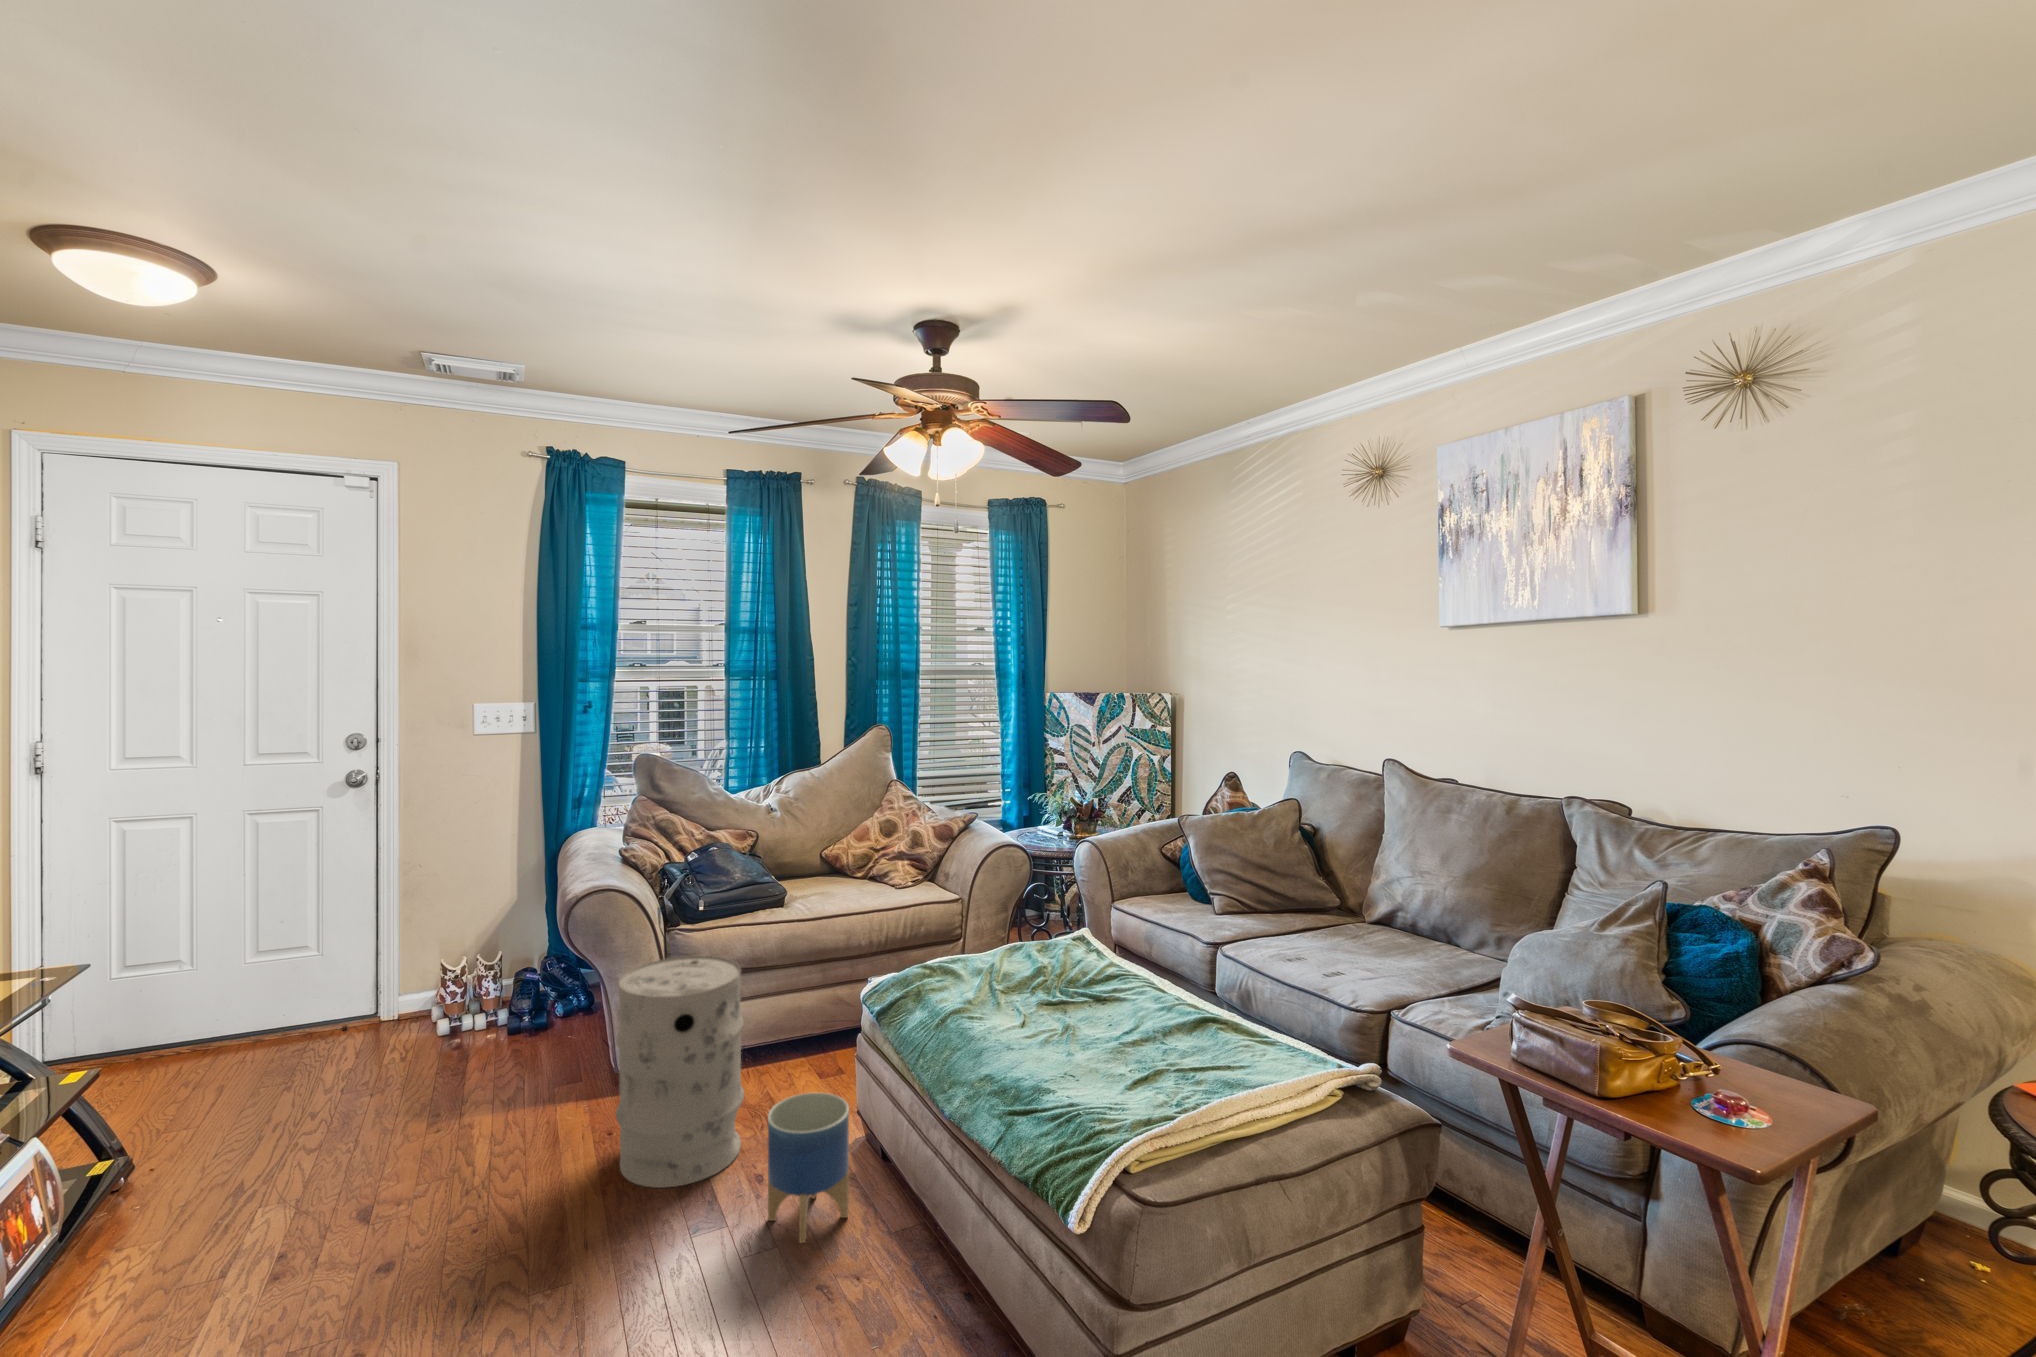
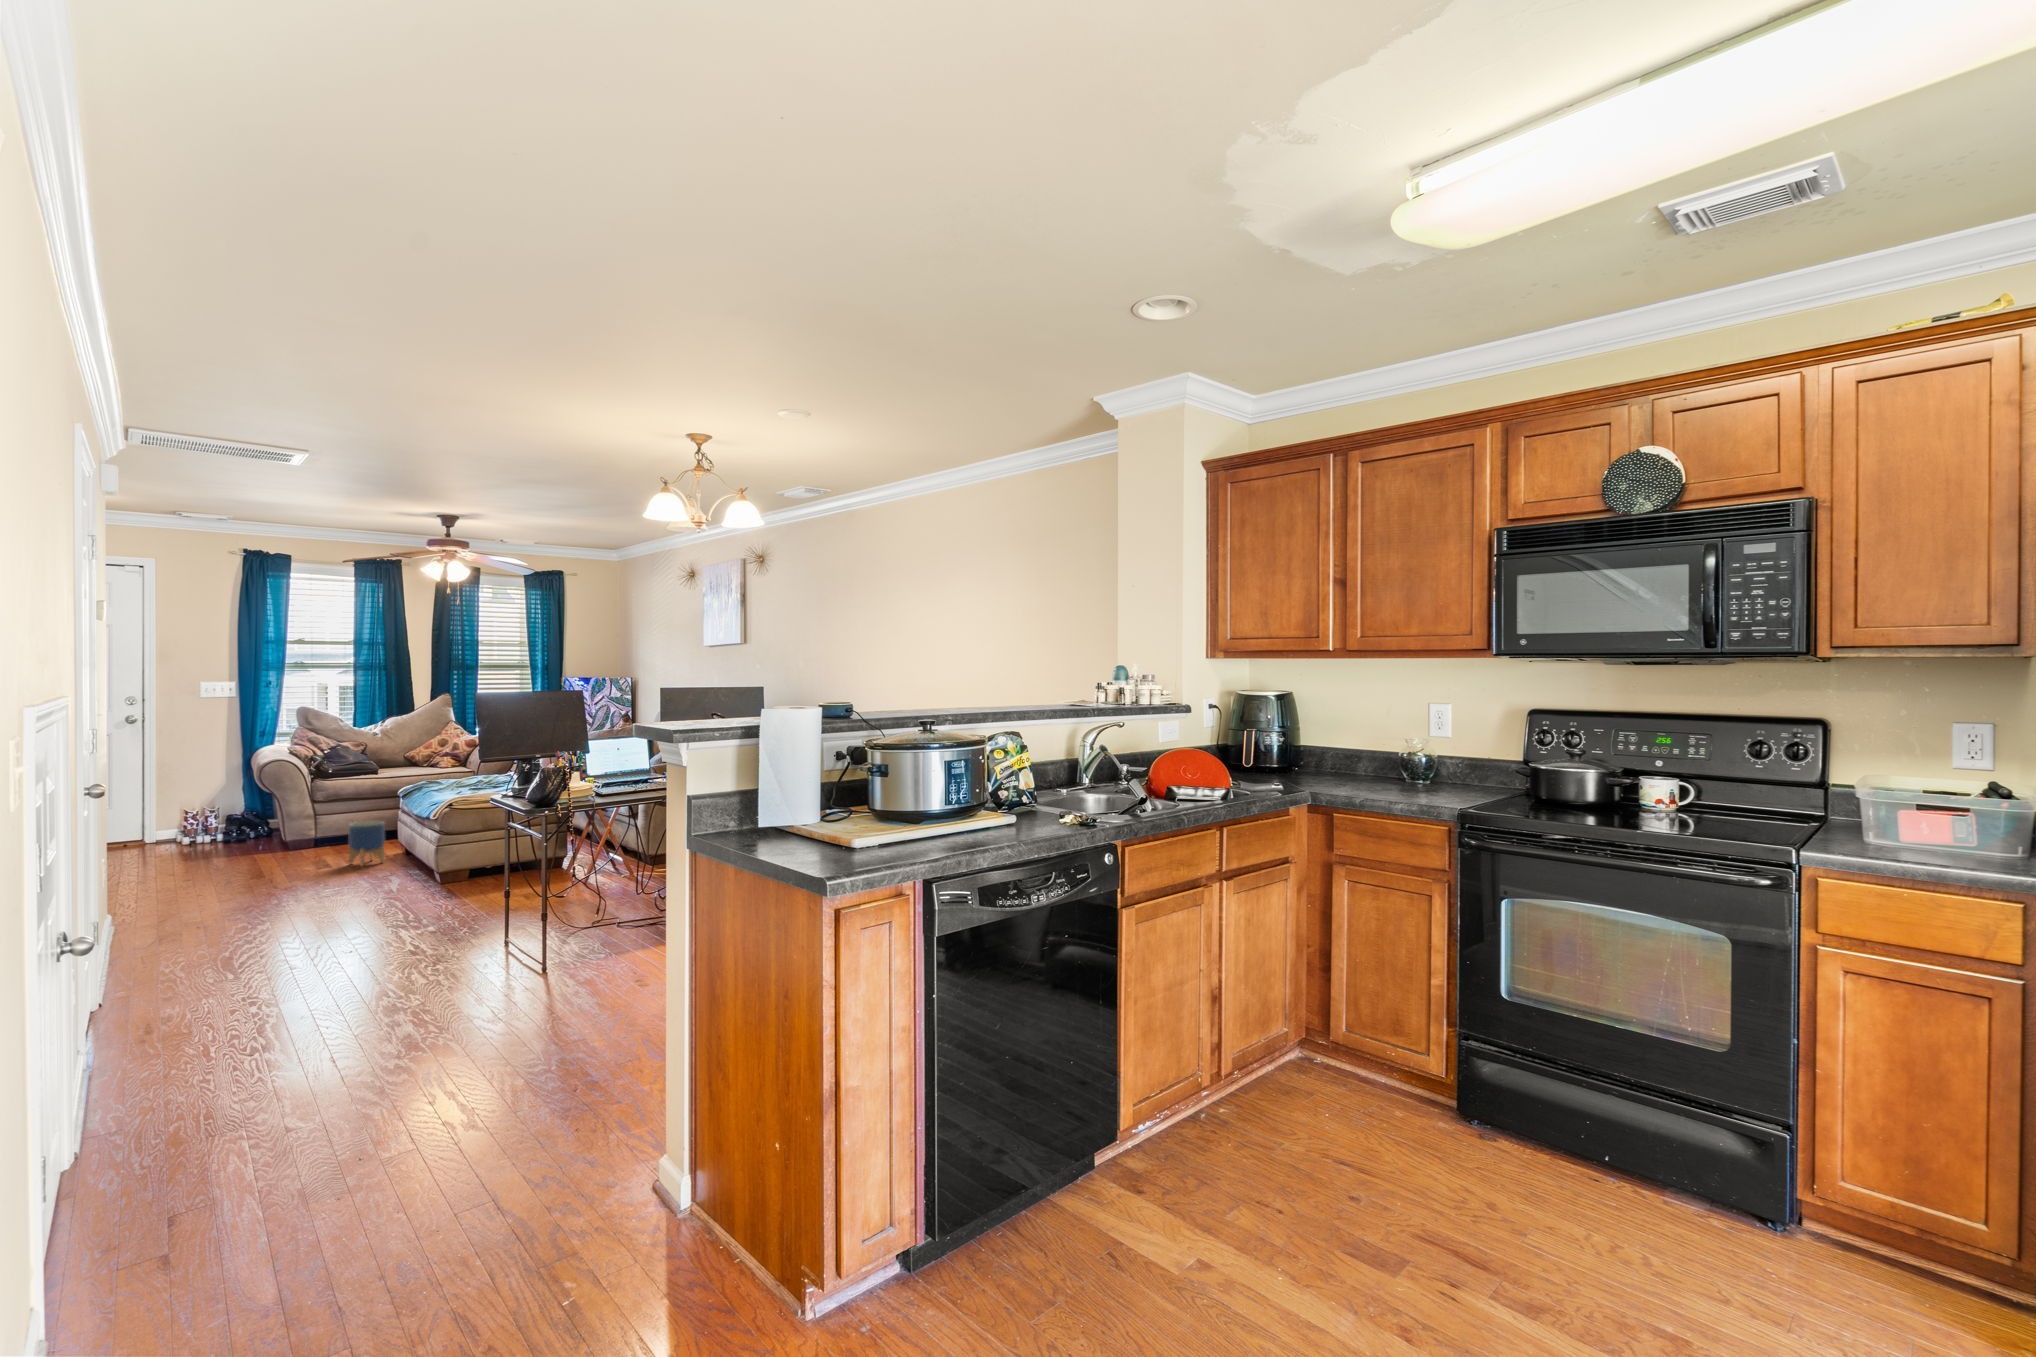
trash can: present [616,956,744,1188] -> none [284,781,345,863]

